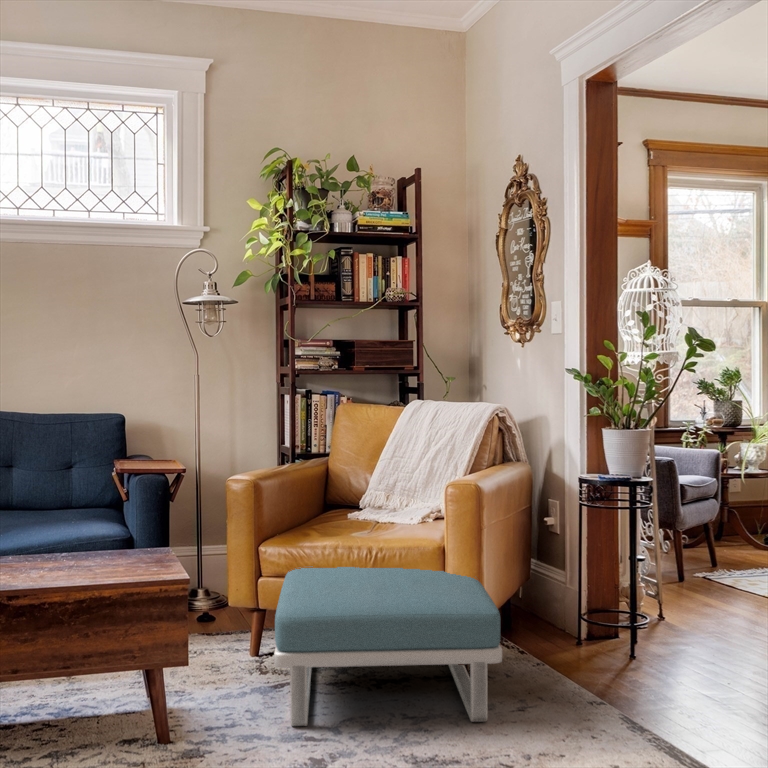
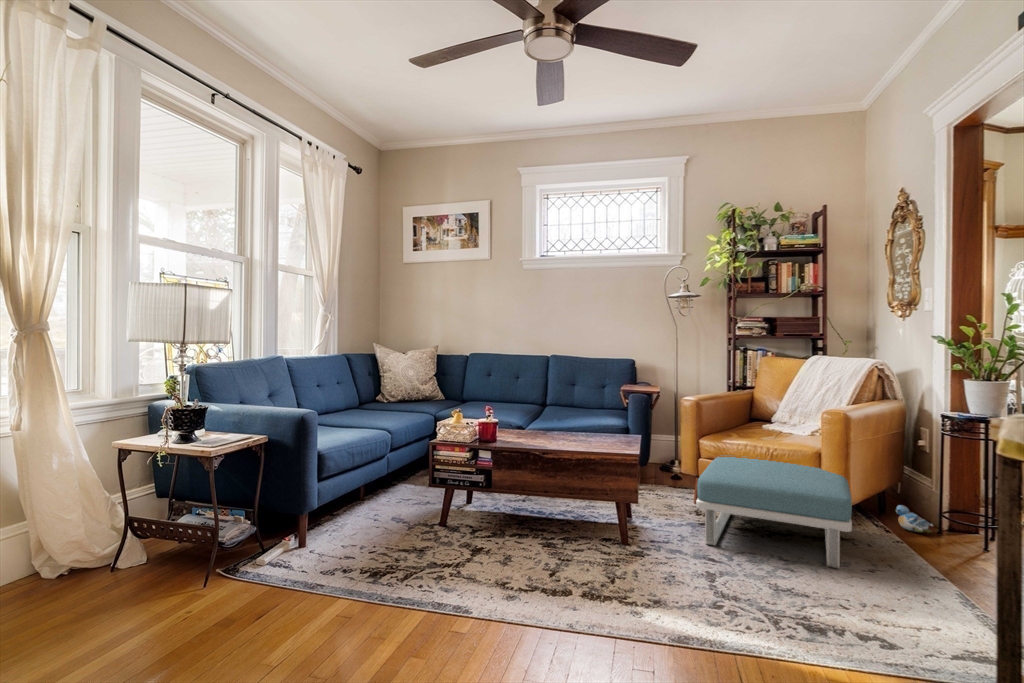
plush toy: none [525,608,570,644] -> present [896,505,933,533]

